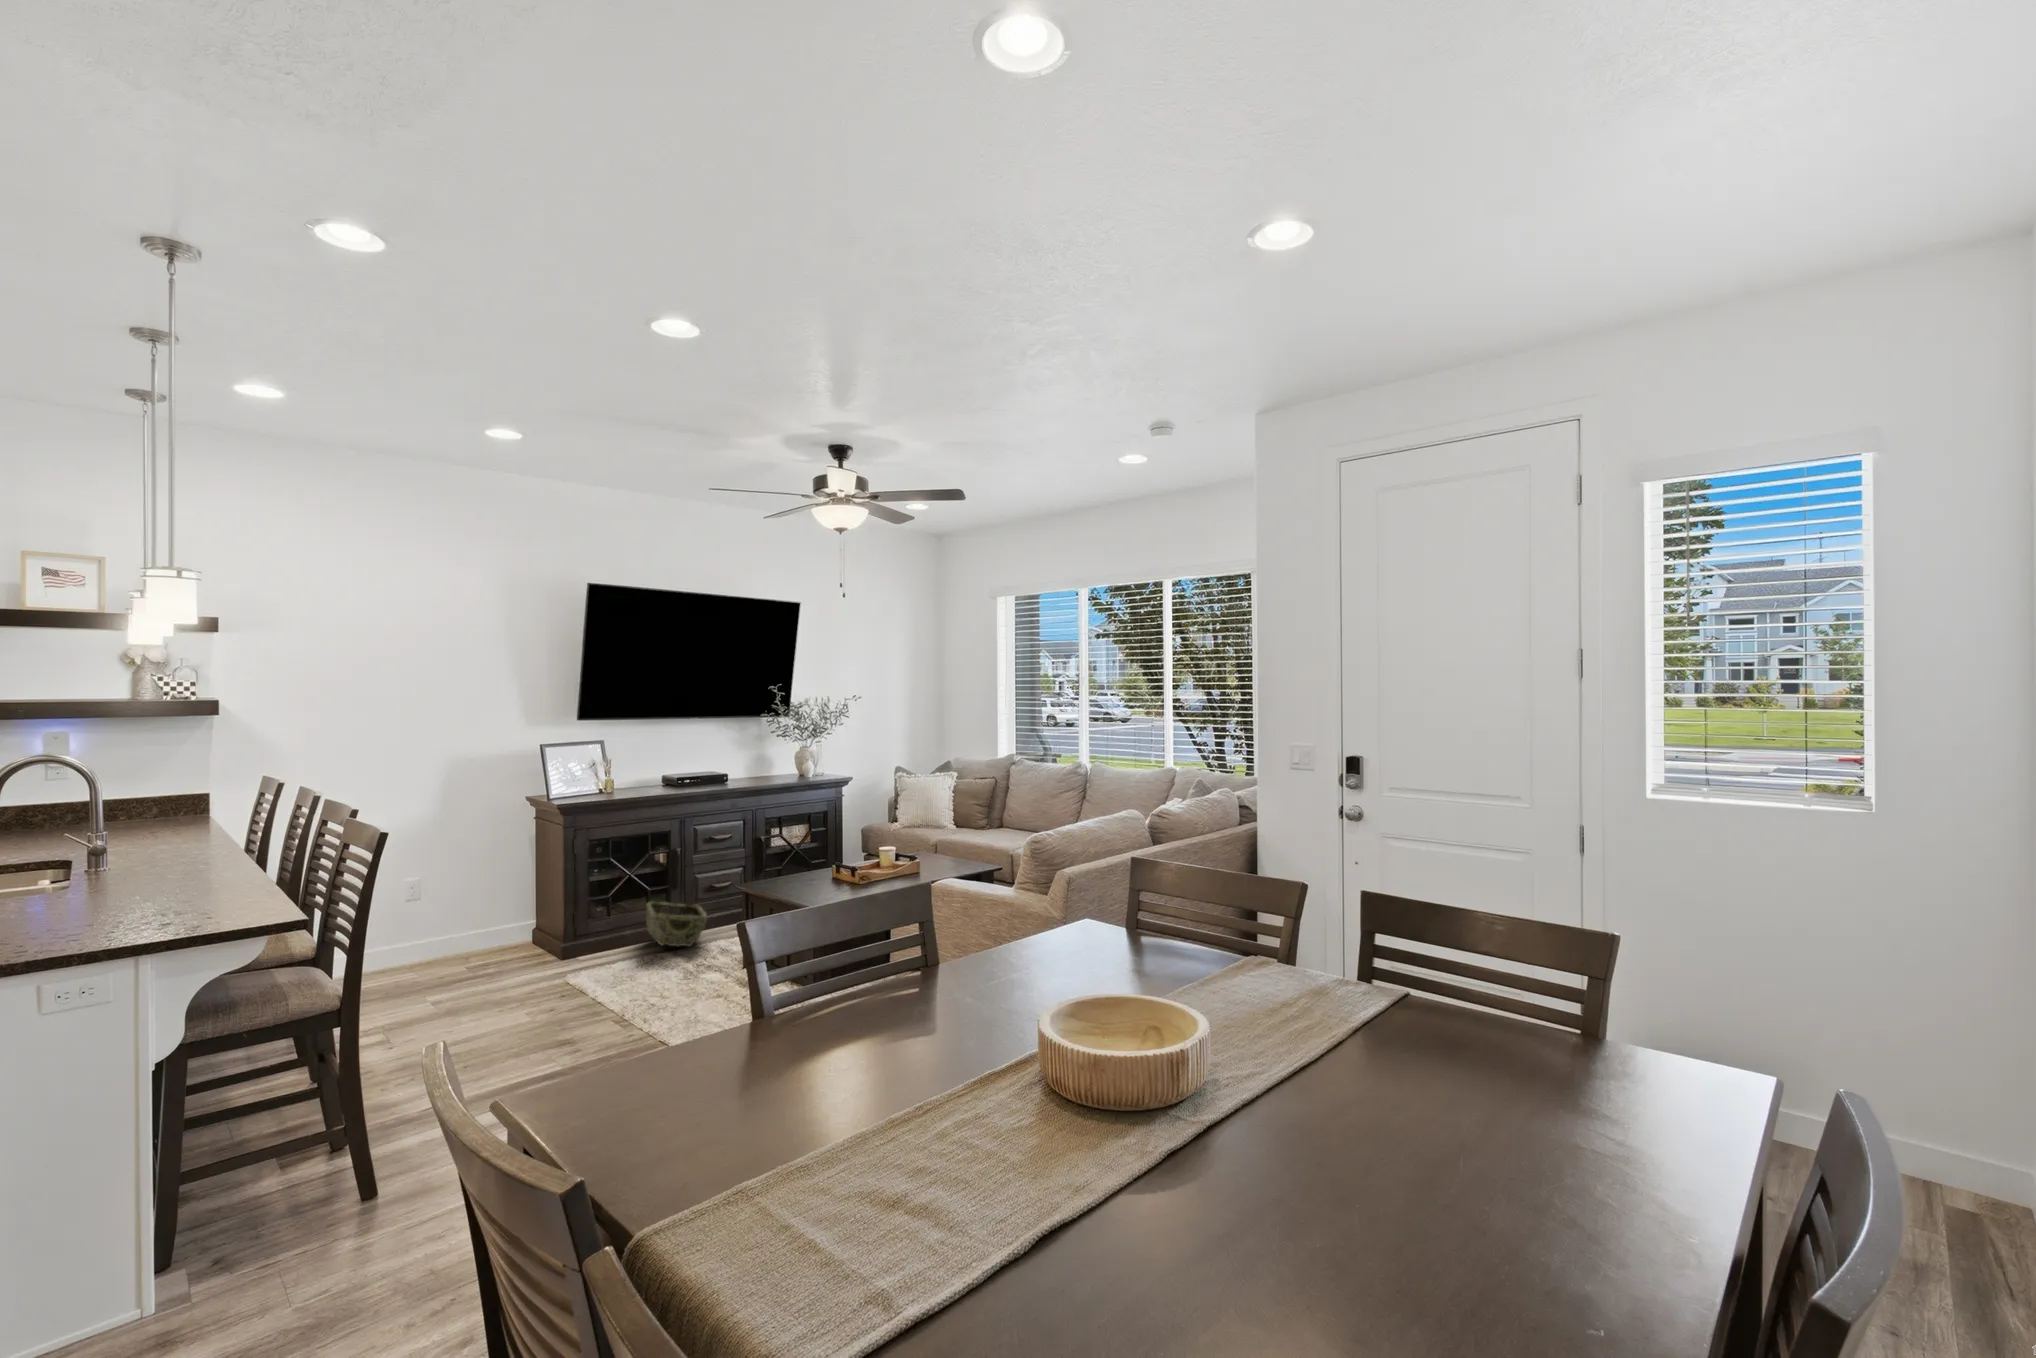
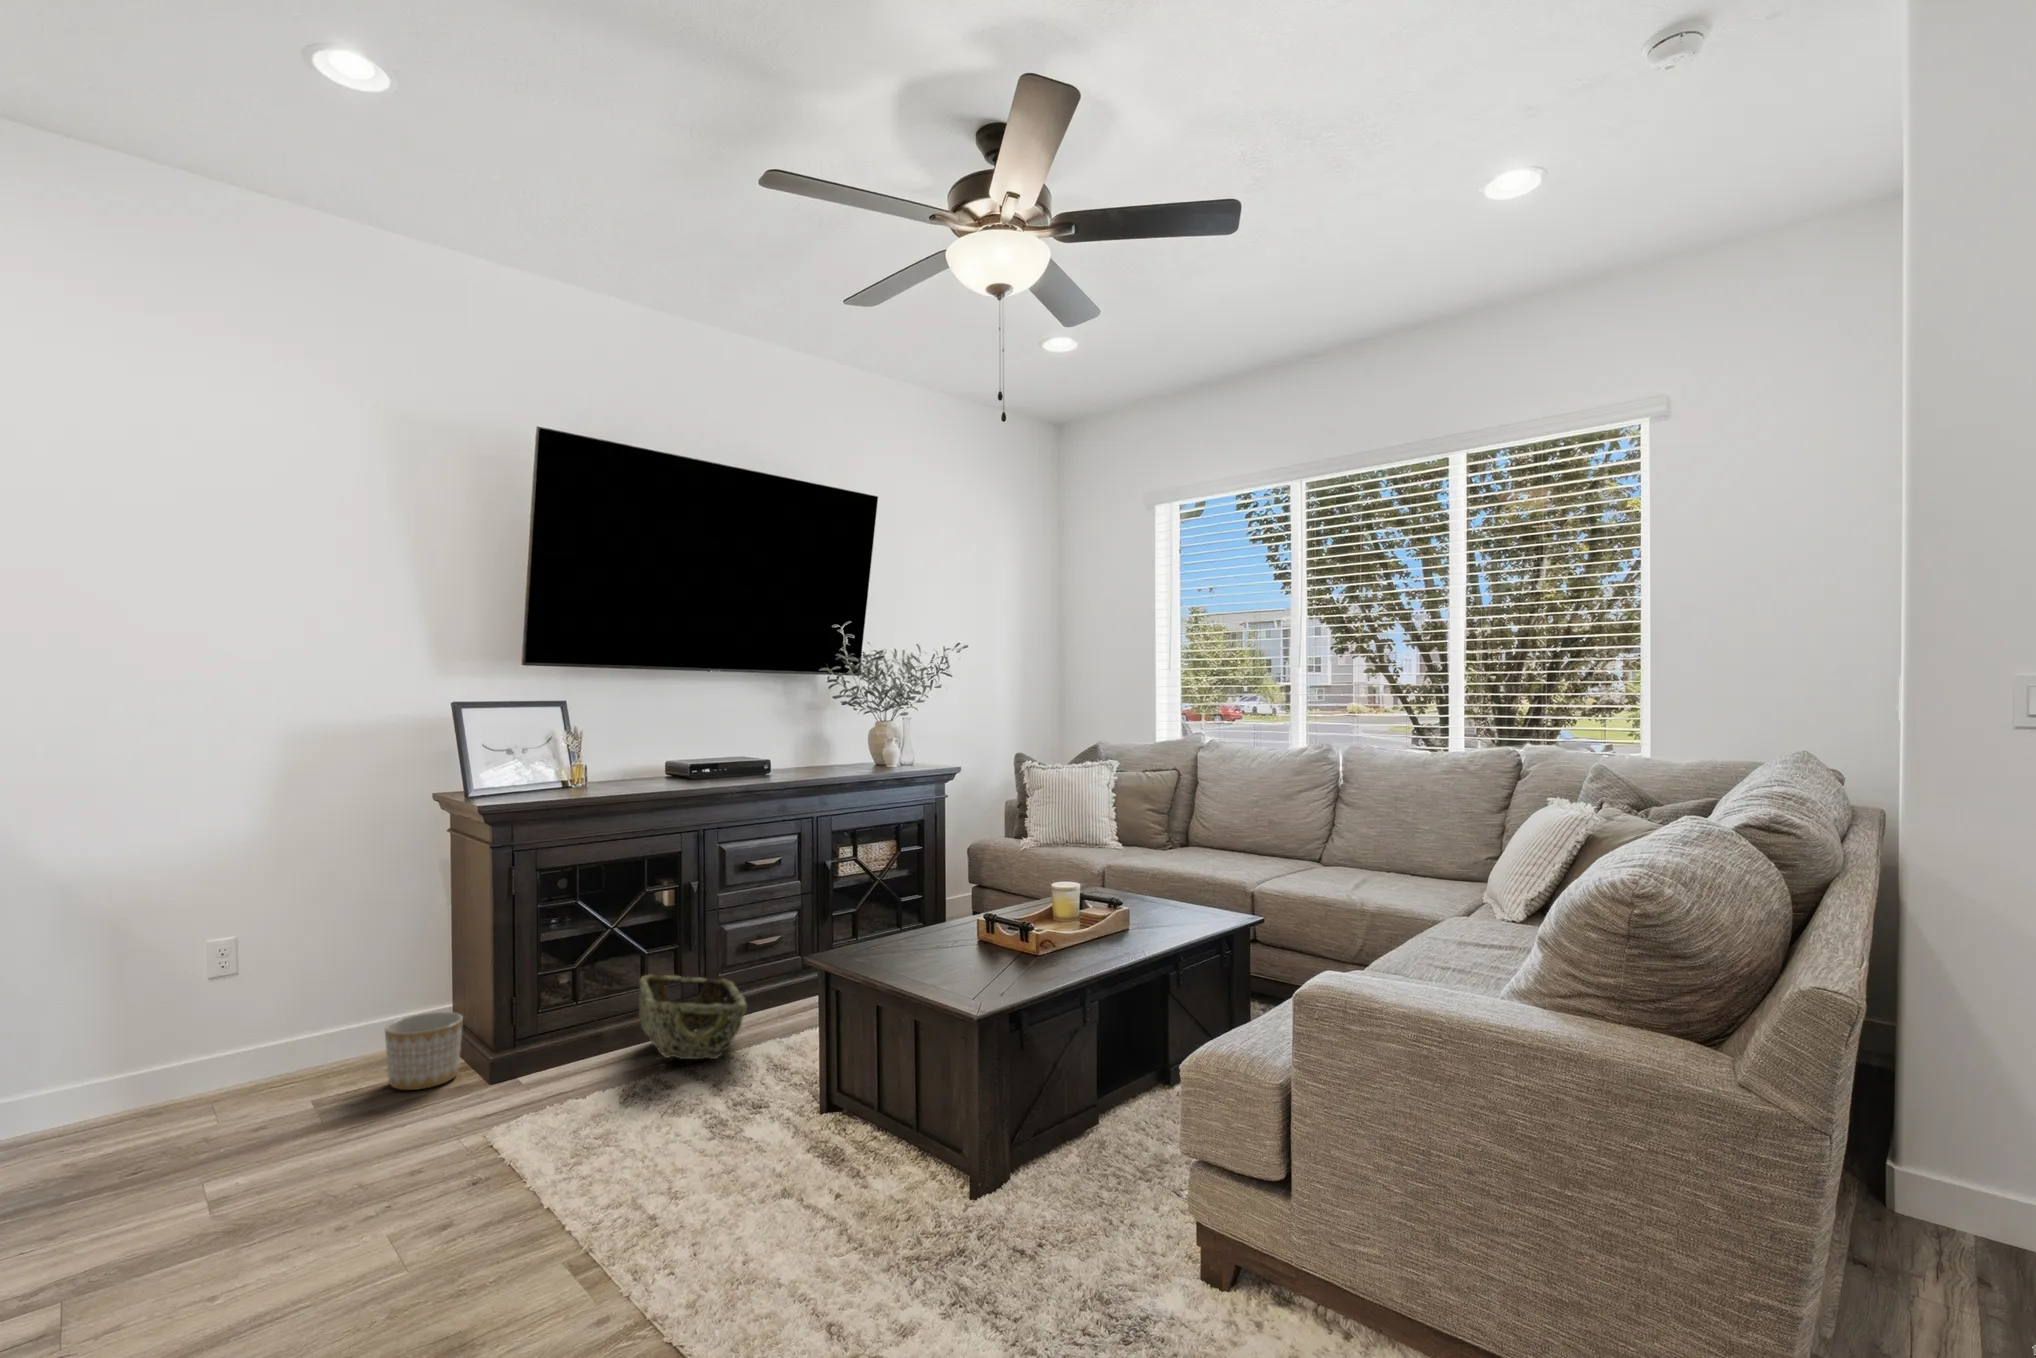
planter: none [505,920,547,961] -> present [385,1012,463,1090]

